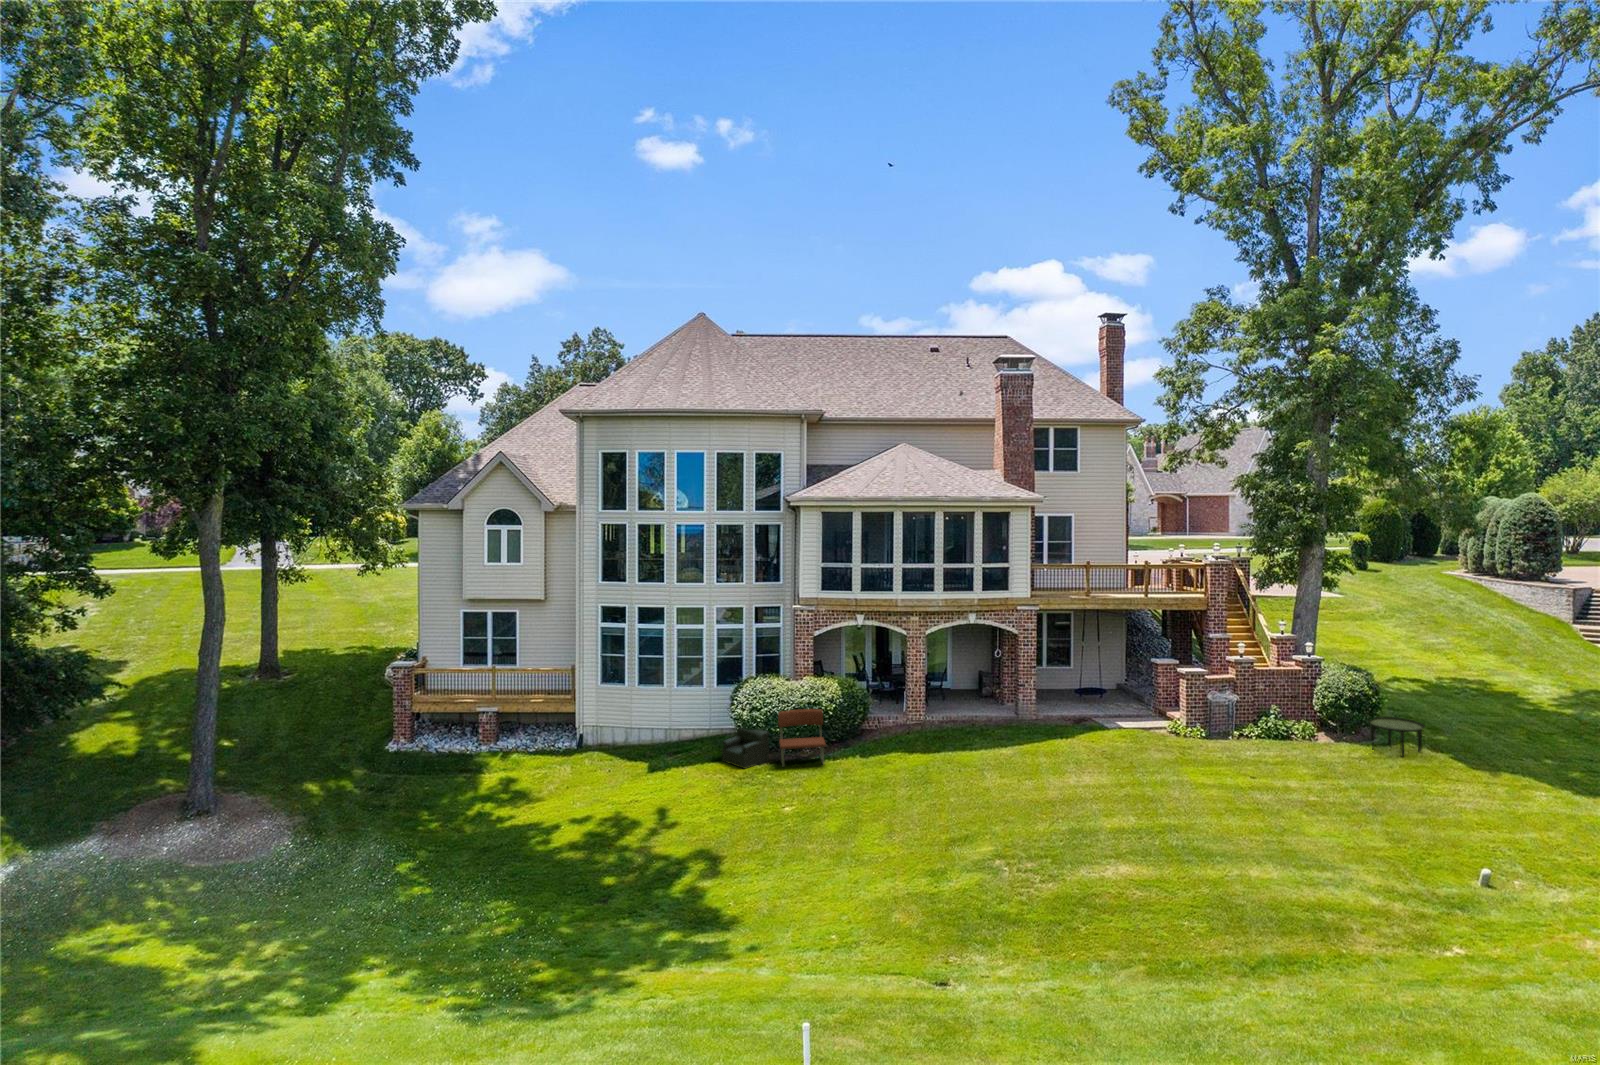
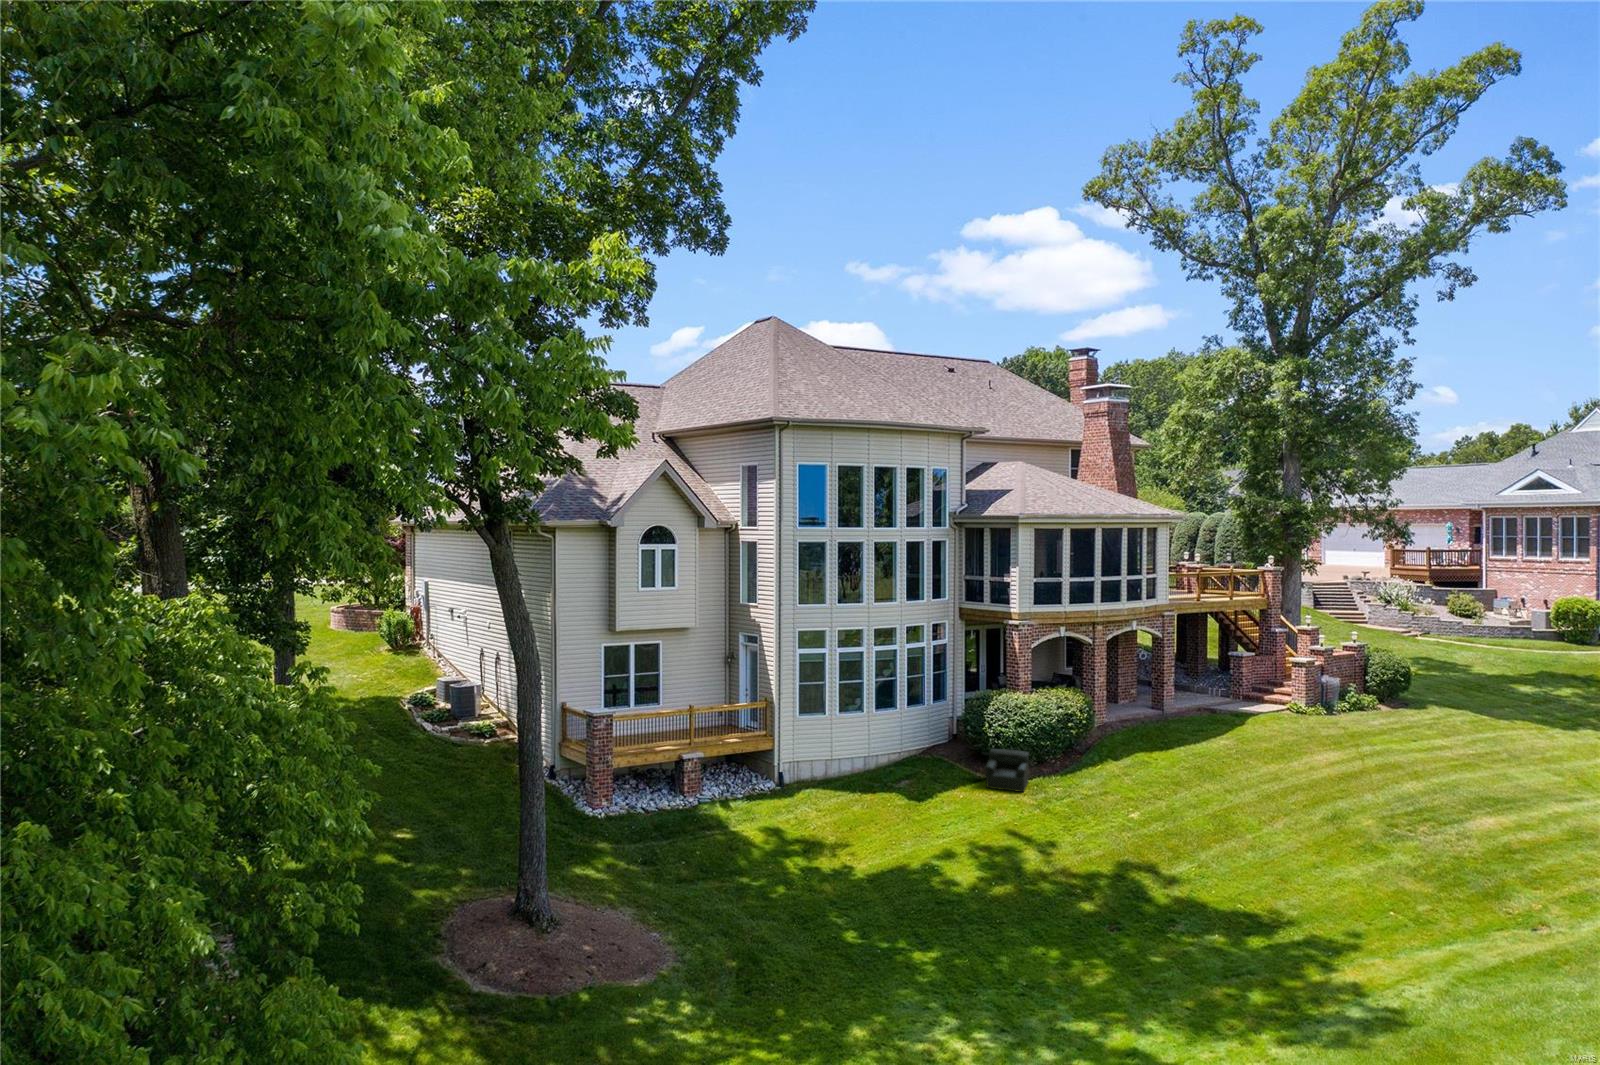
bench: present [778,709,826,766] -> none [1039,724,1092,786]
round table: present [1368,717,1425,757] -> none [1428,688,1474,718]

